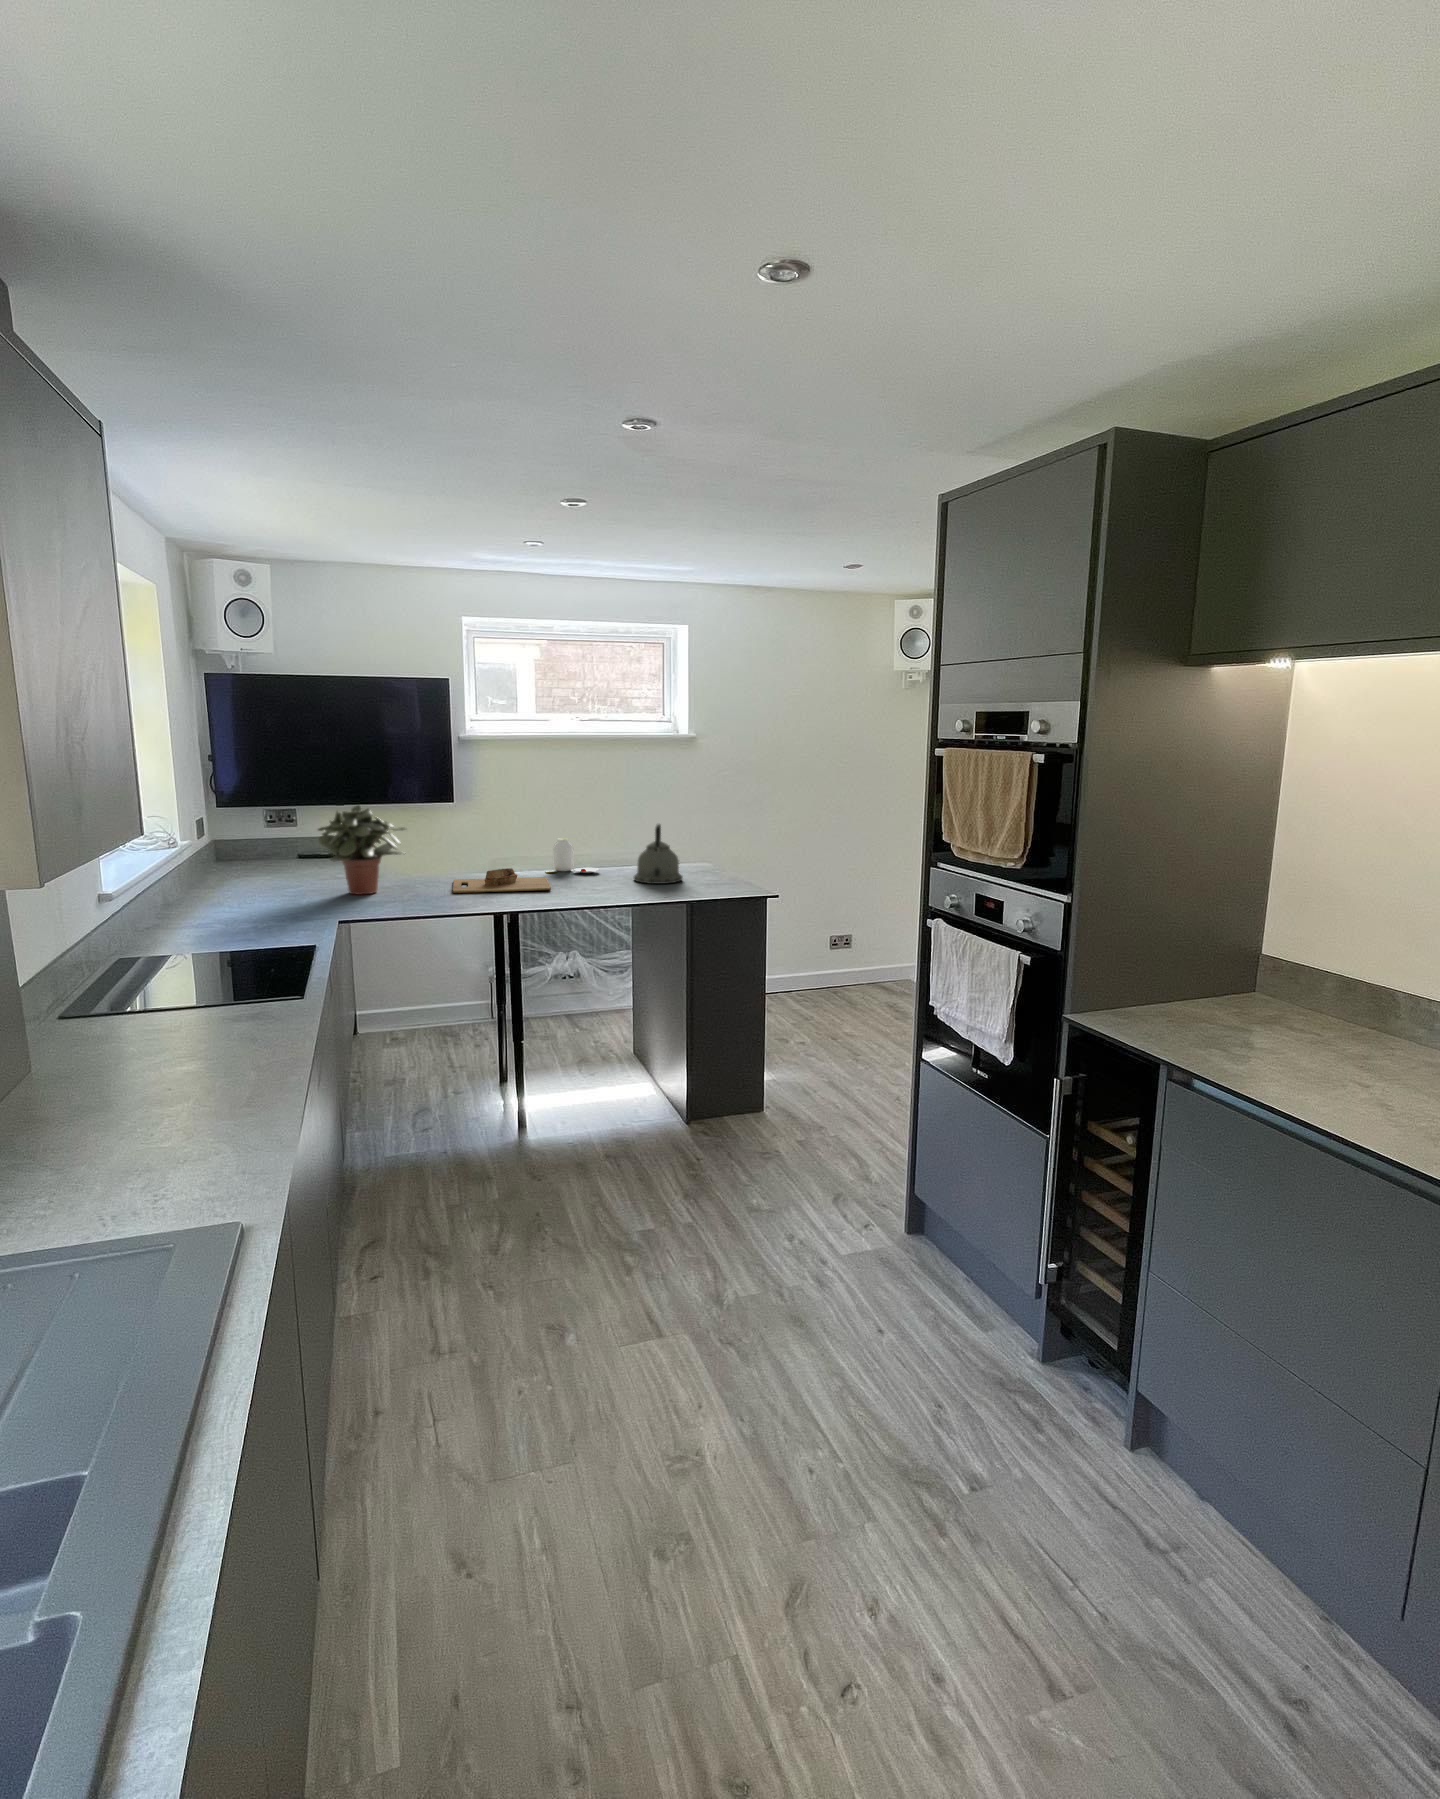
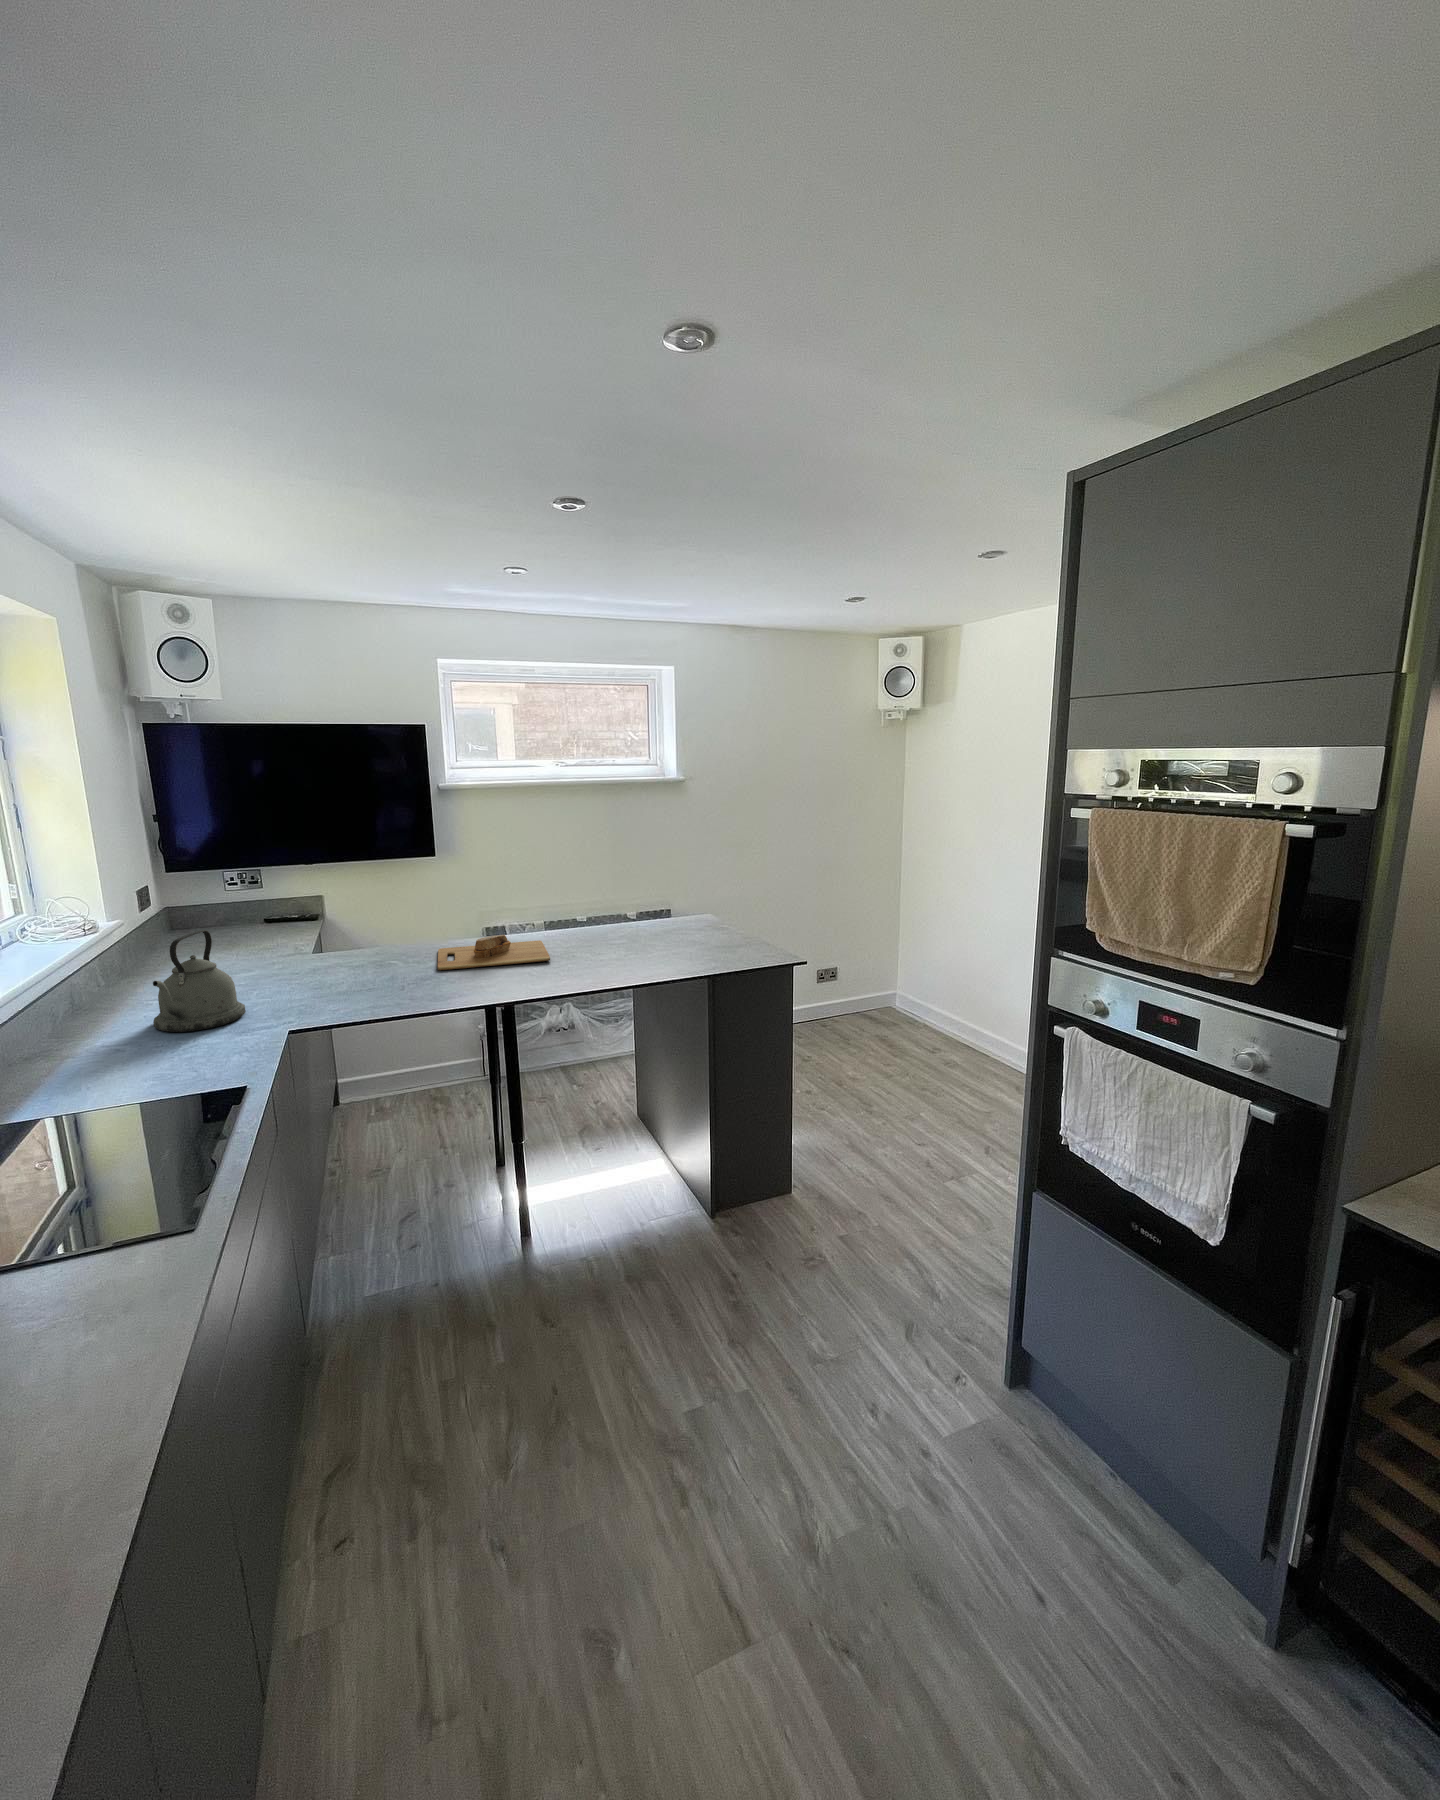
potted plant: present [318,805,406,895] -> none [270,875,382,979]
kettle: present [634,824,683,884] -> present [153,930,246,1032]
jar: present [546,838,600,873] -> none [540,894,599,933]

